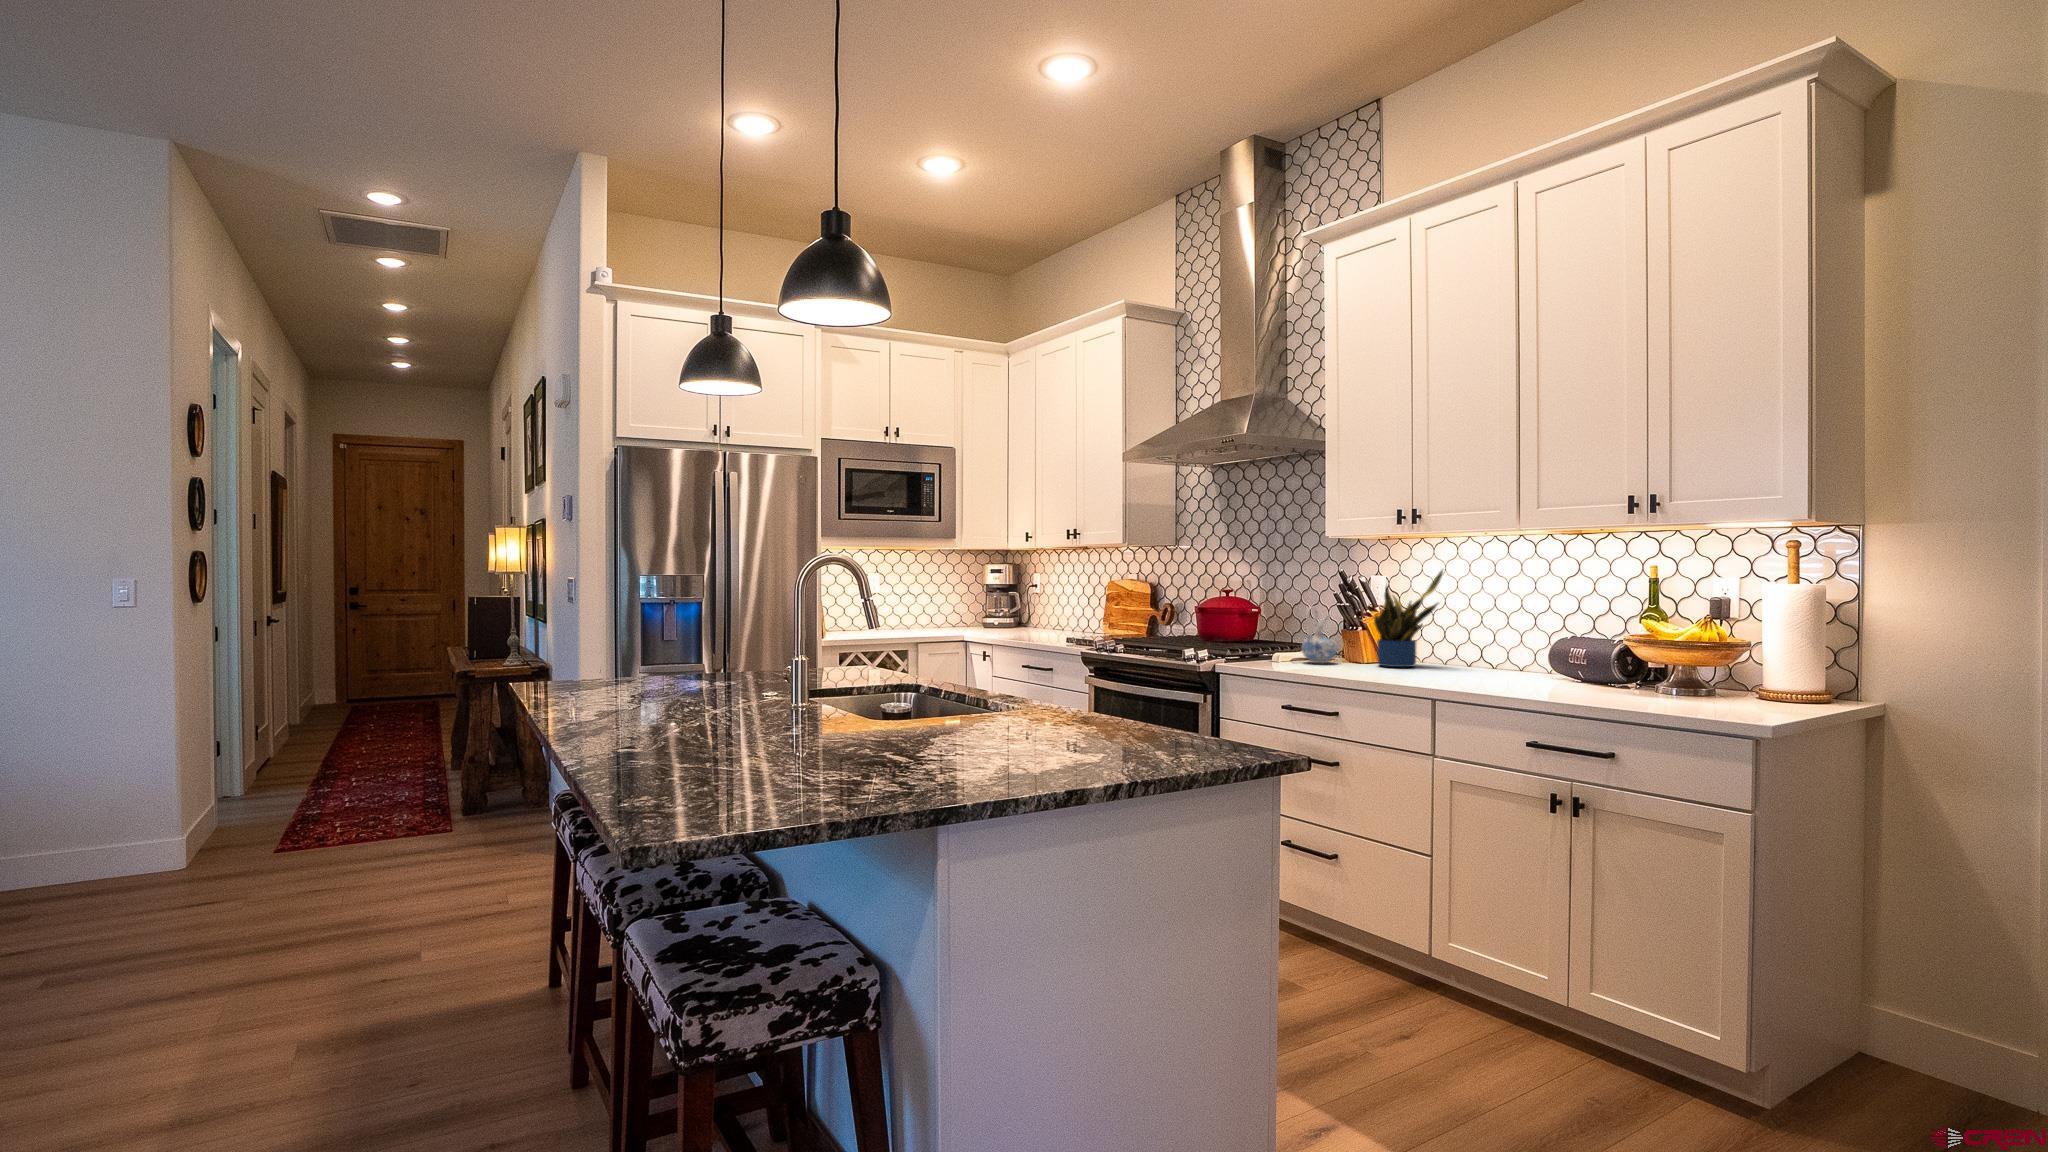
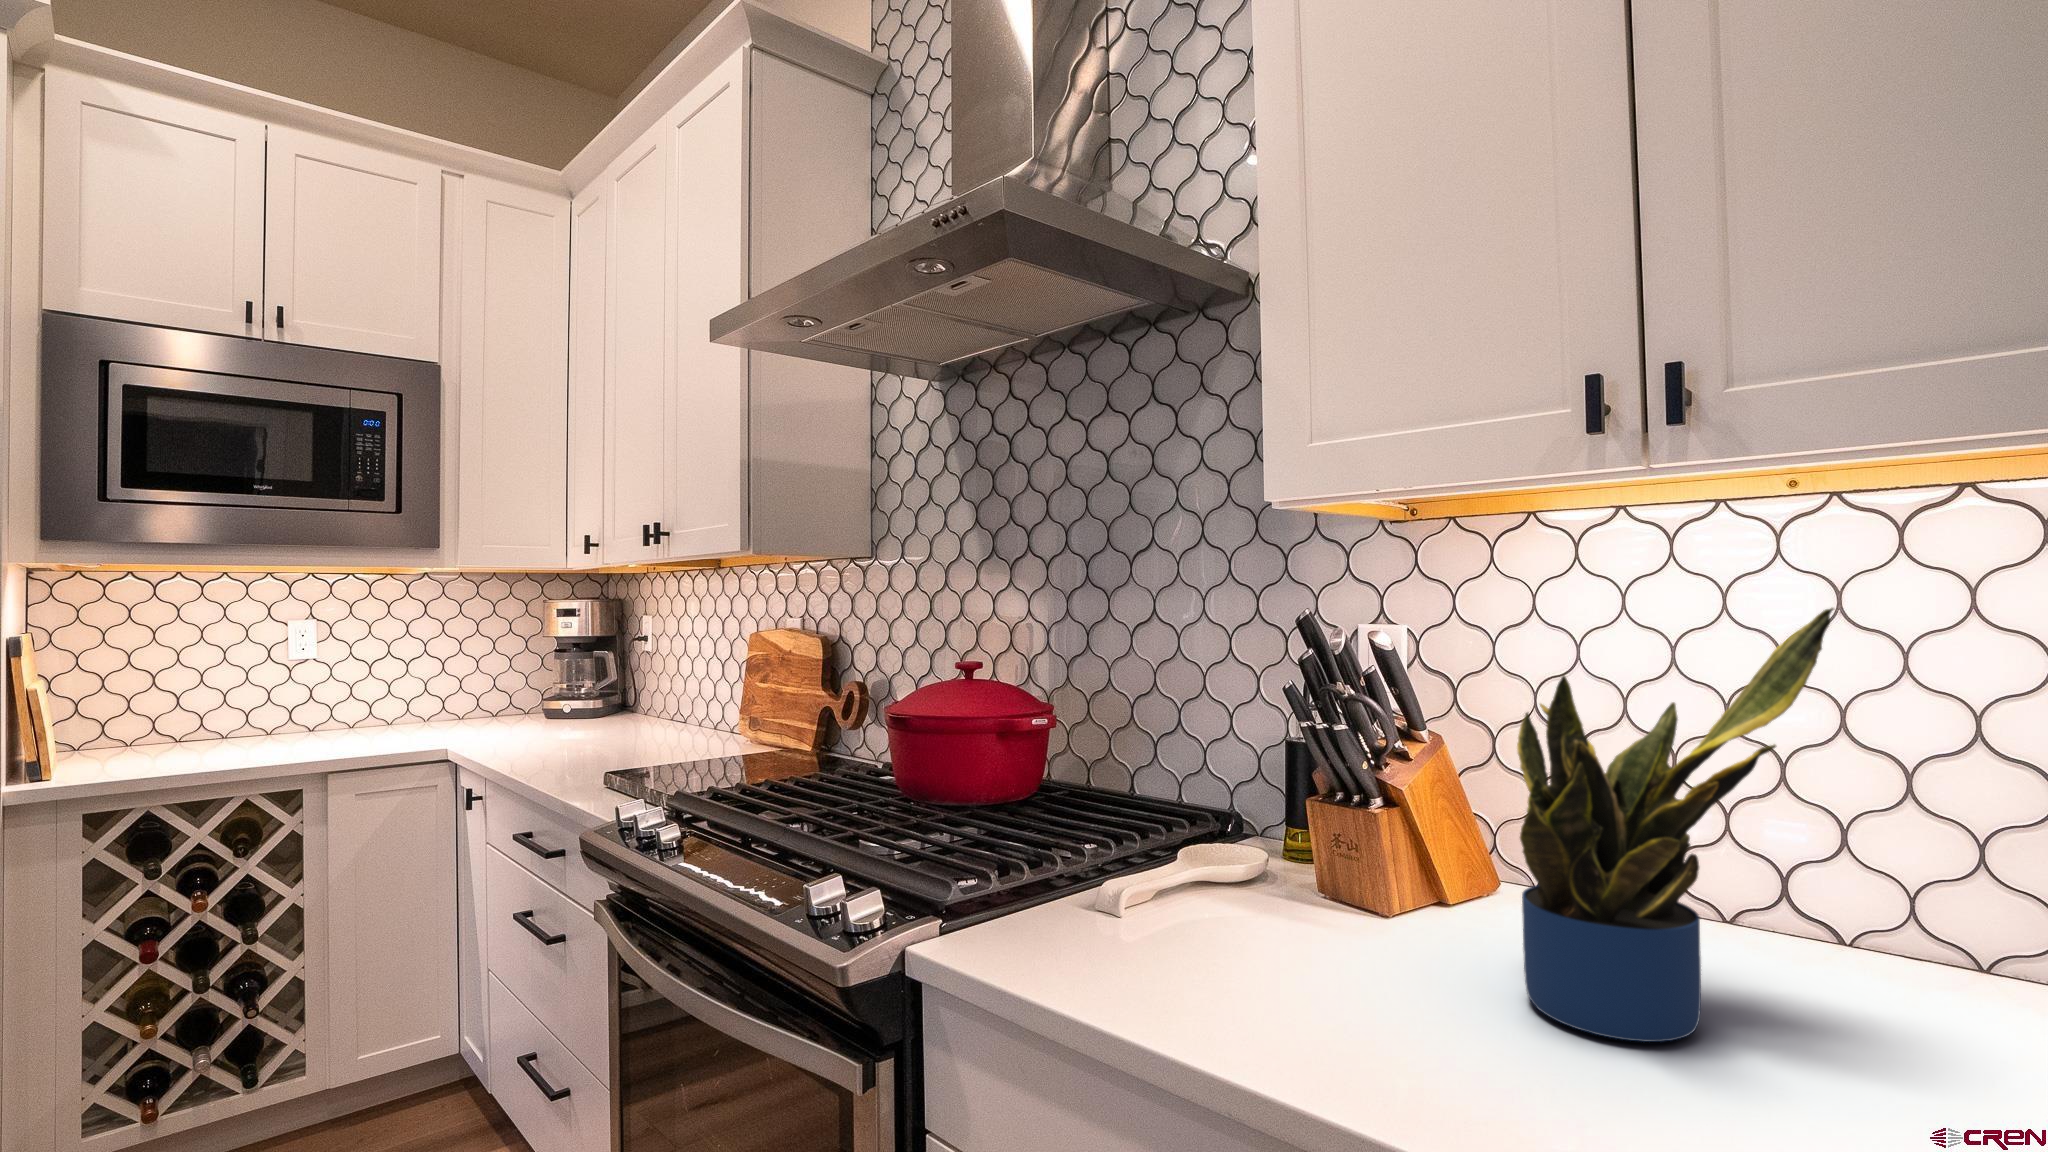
ceramic pitcher: present [1302,606,1337,663] -> none [1214,763,1354,997]

